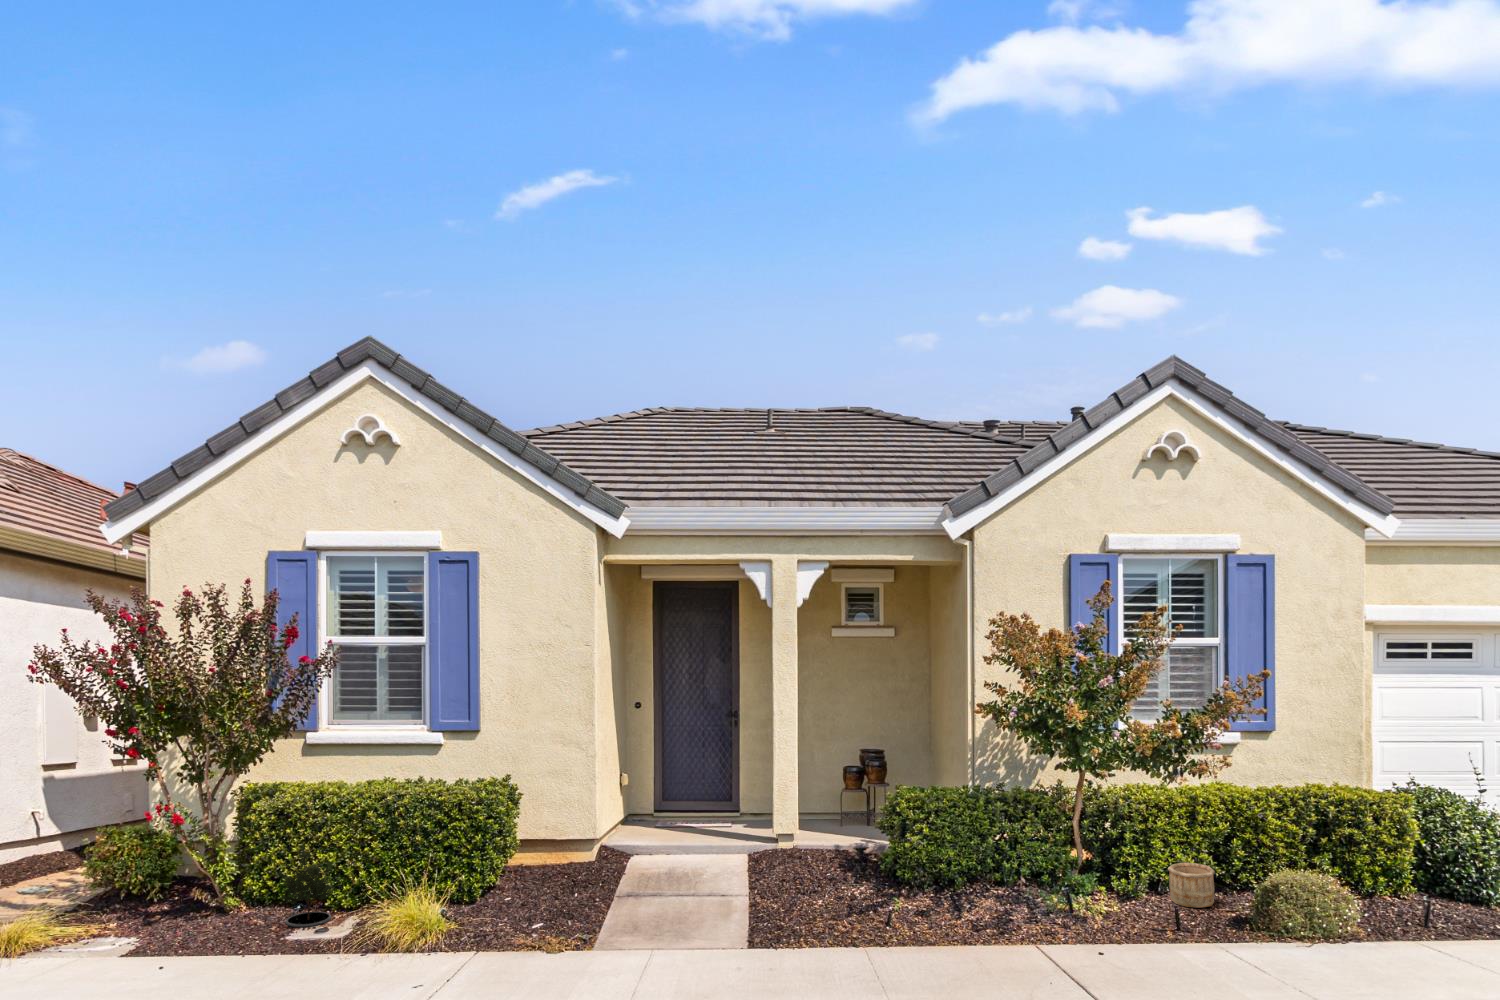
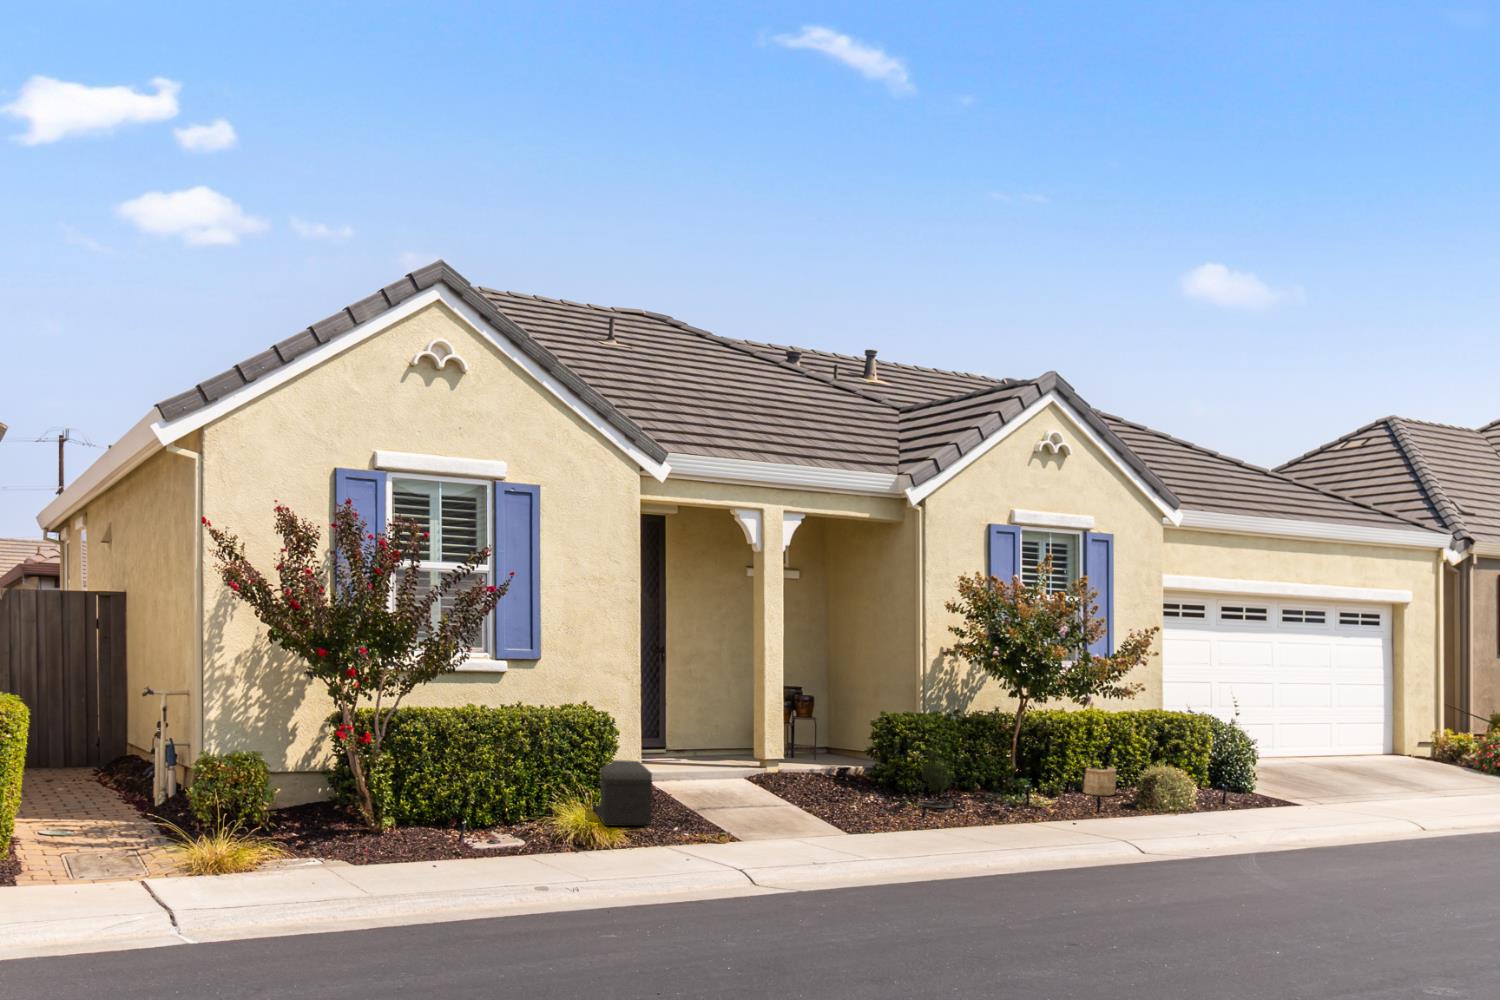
storage bench: none [455,837,559,927] -> present [593,760,652,826]
potted tree: present [280,844,333,927] -> present [918,746,952,808]

